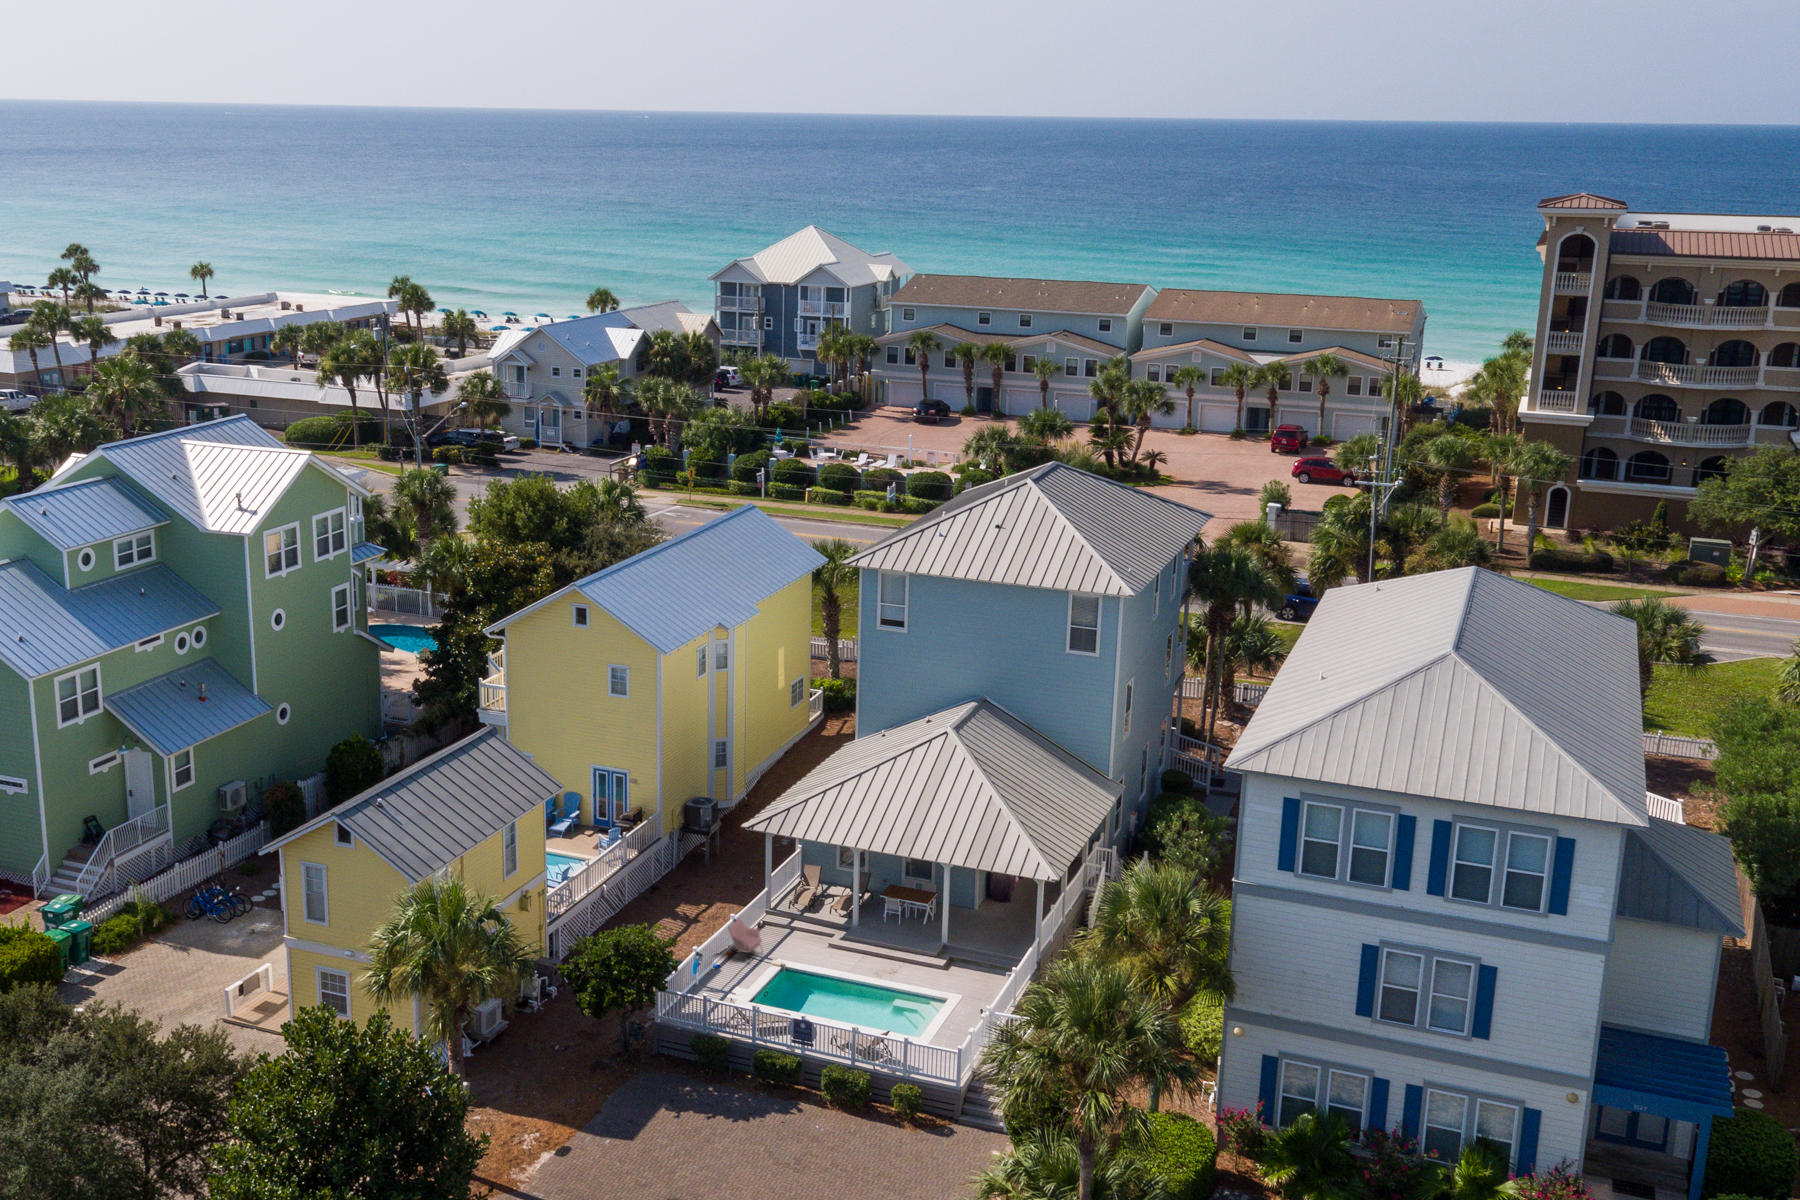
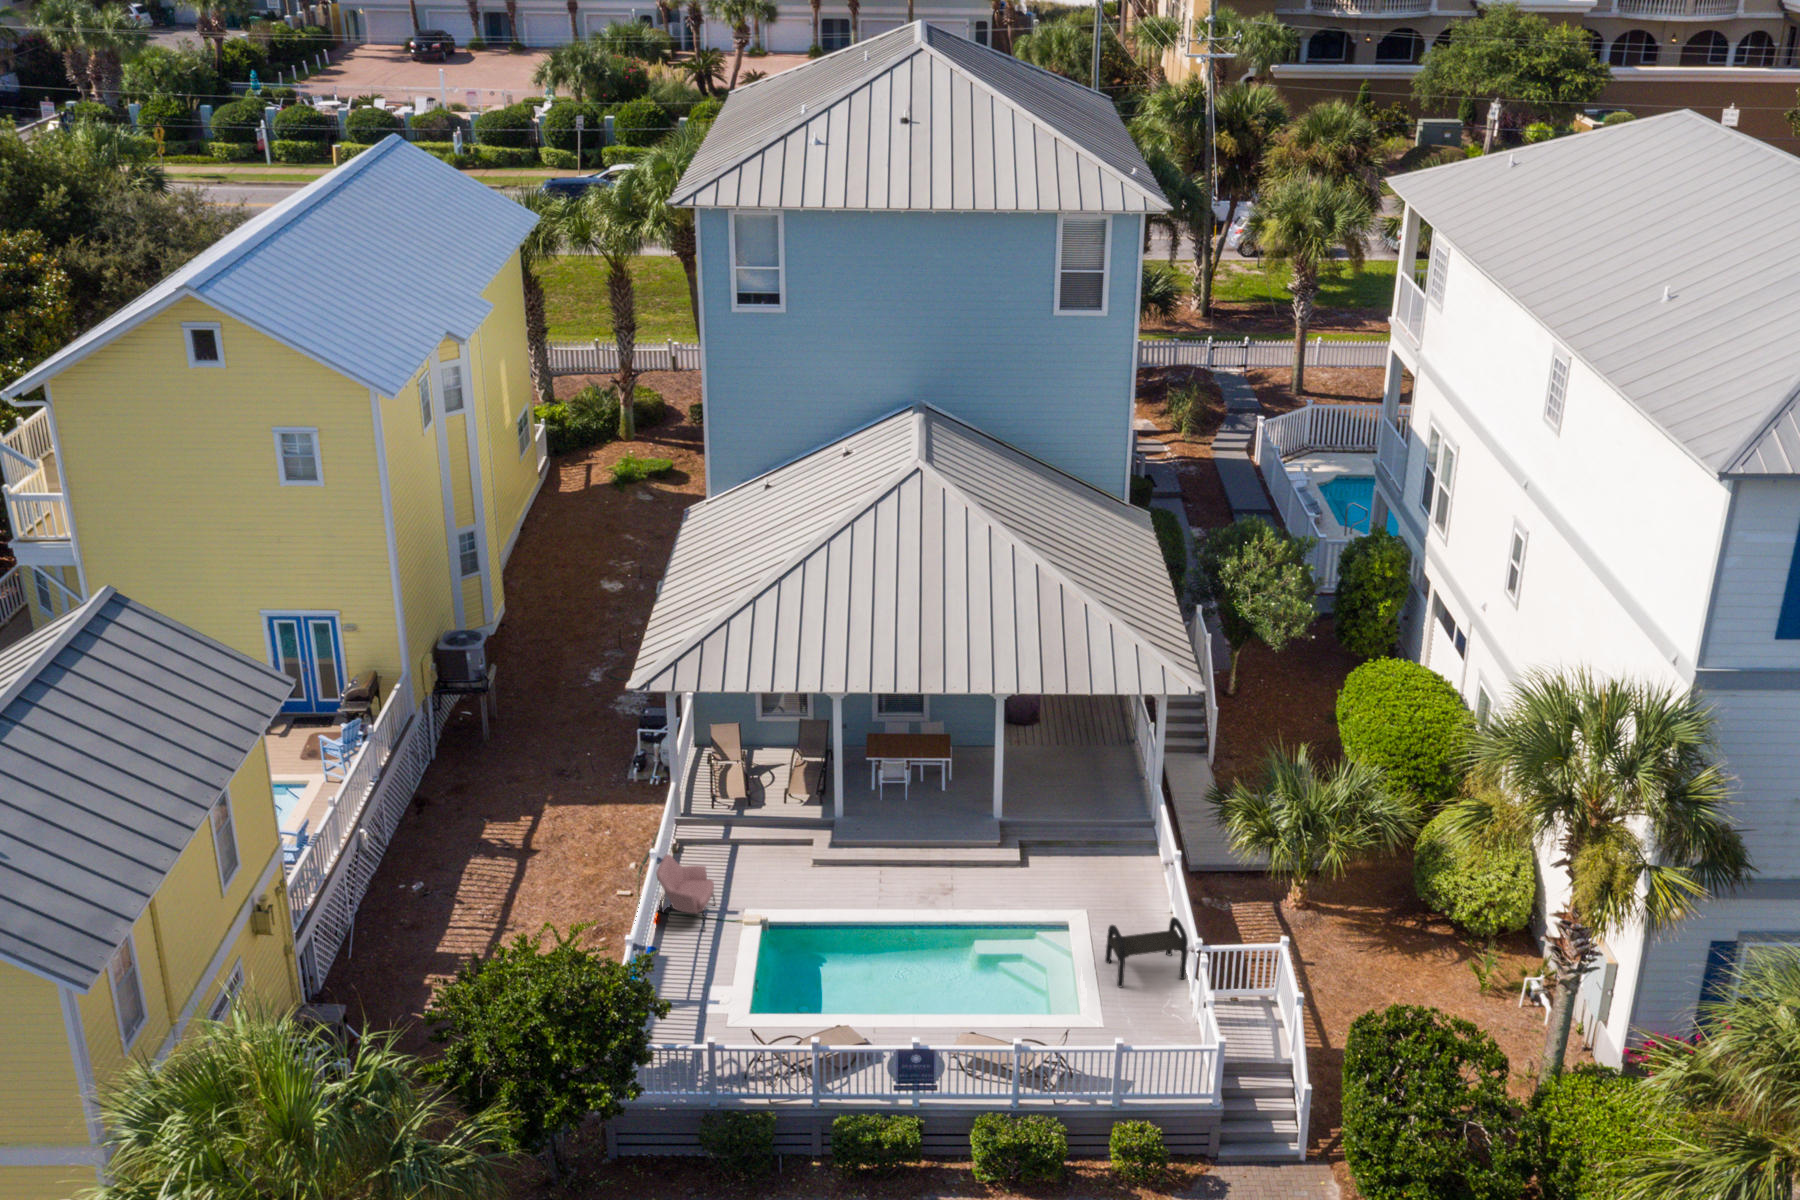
bench: none [951,995,996,1035] -> present [1105,917,1188,987]

